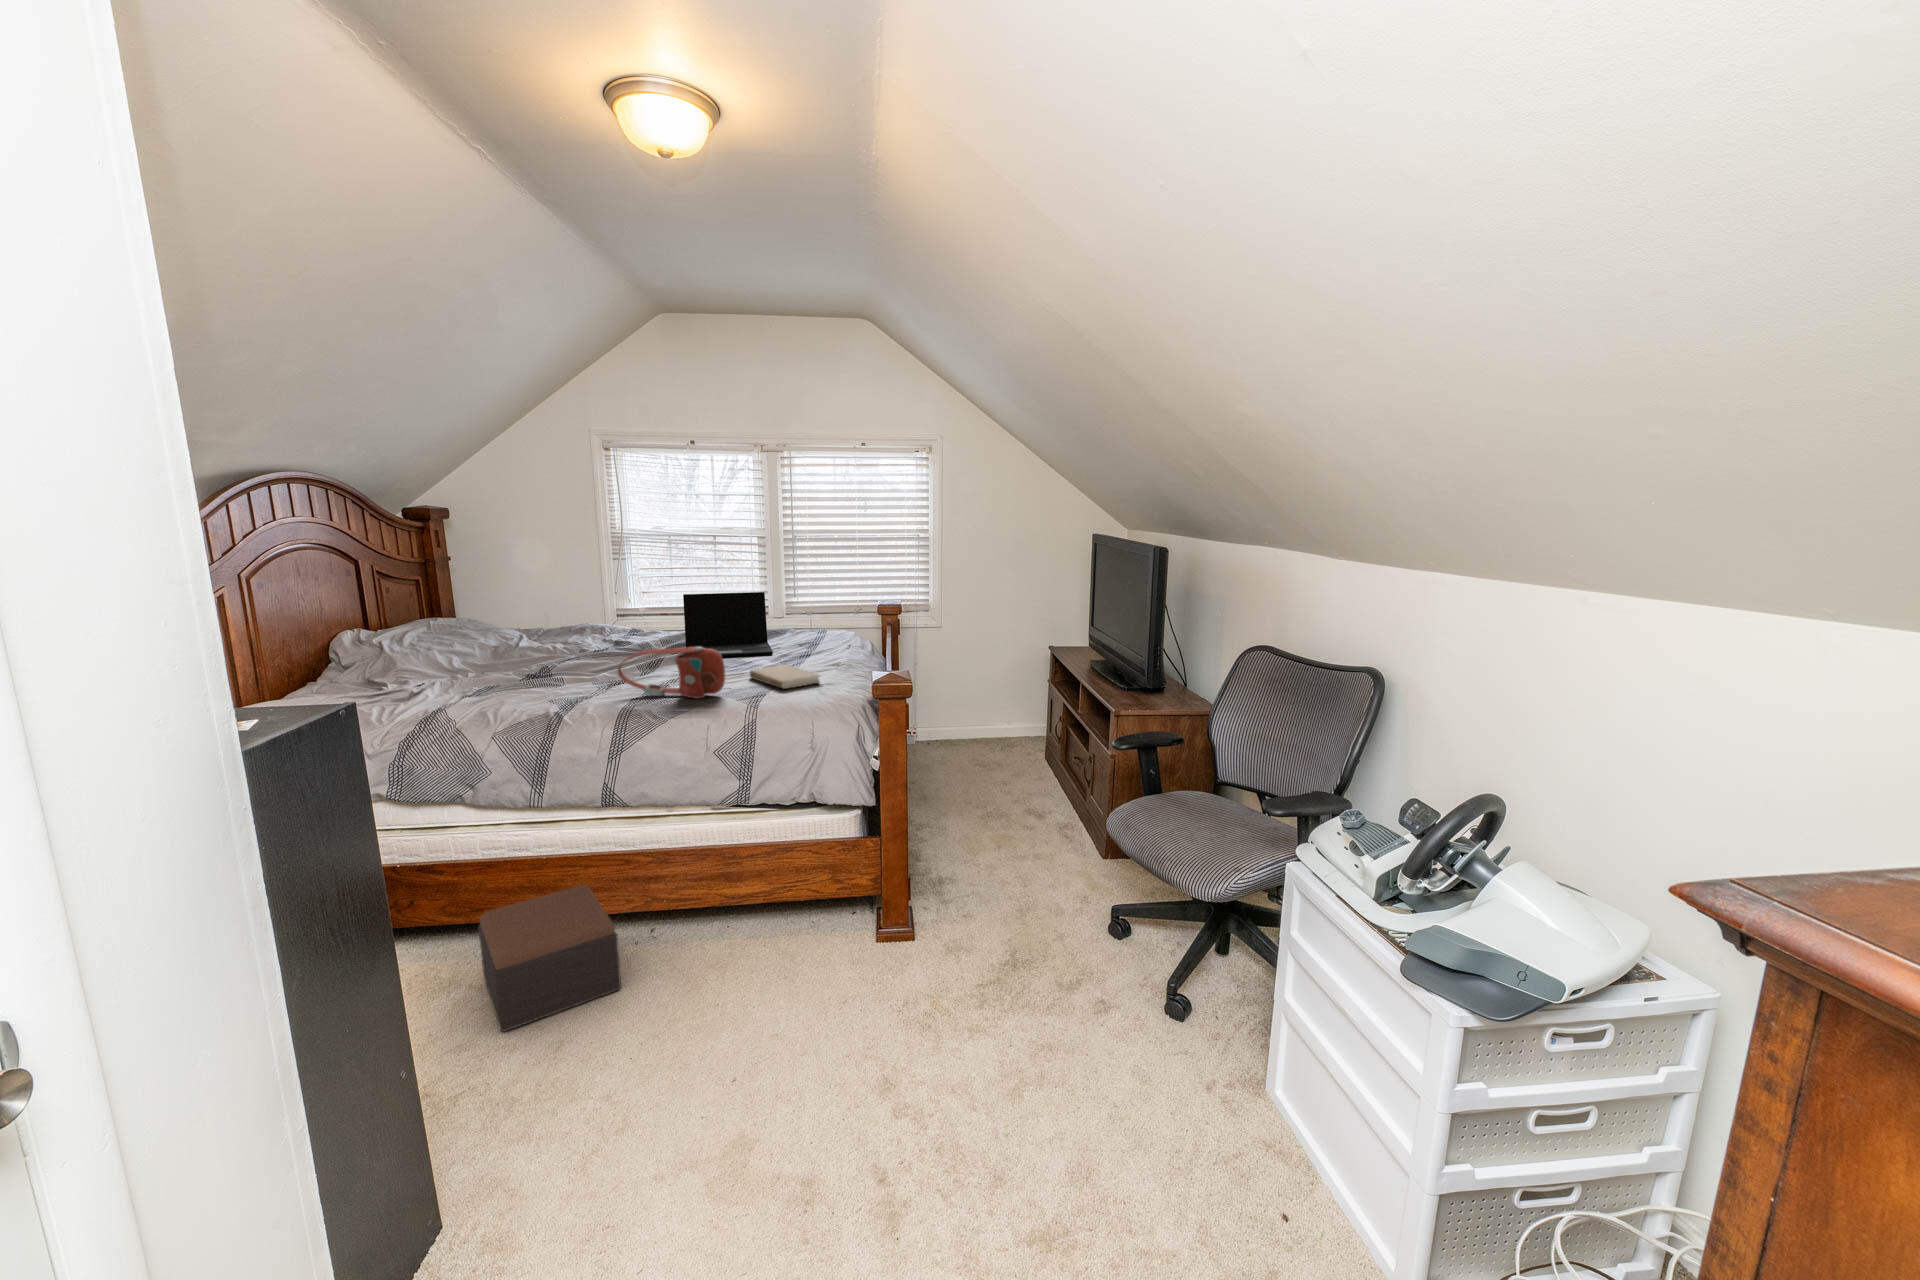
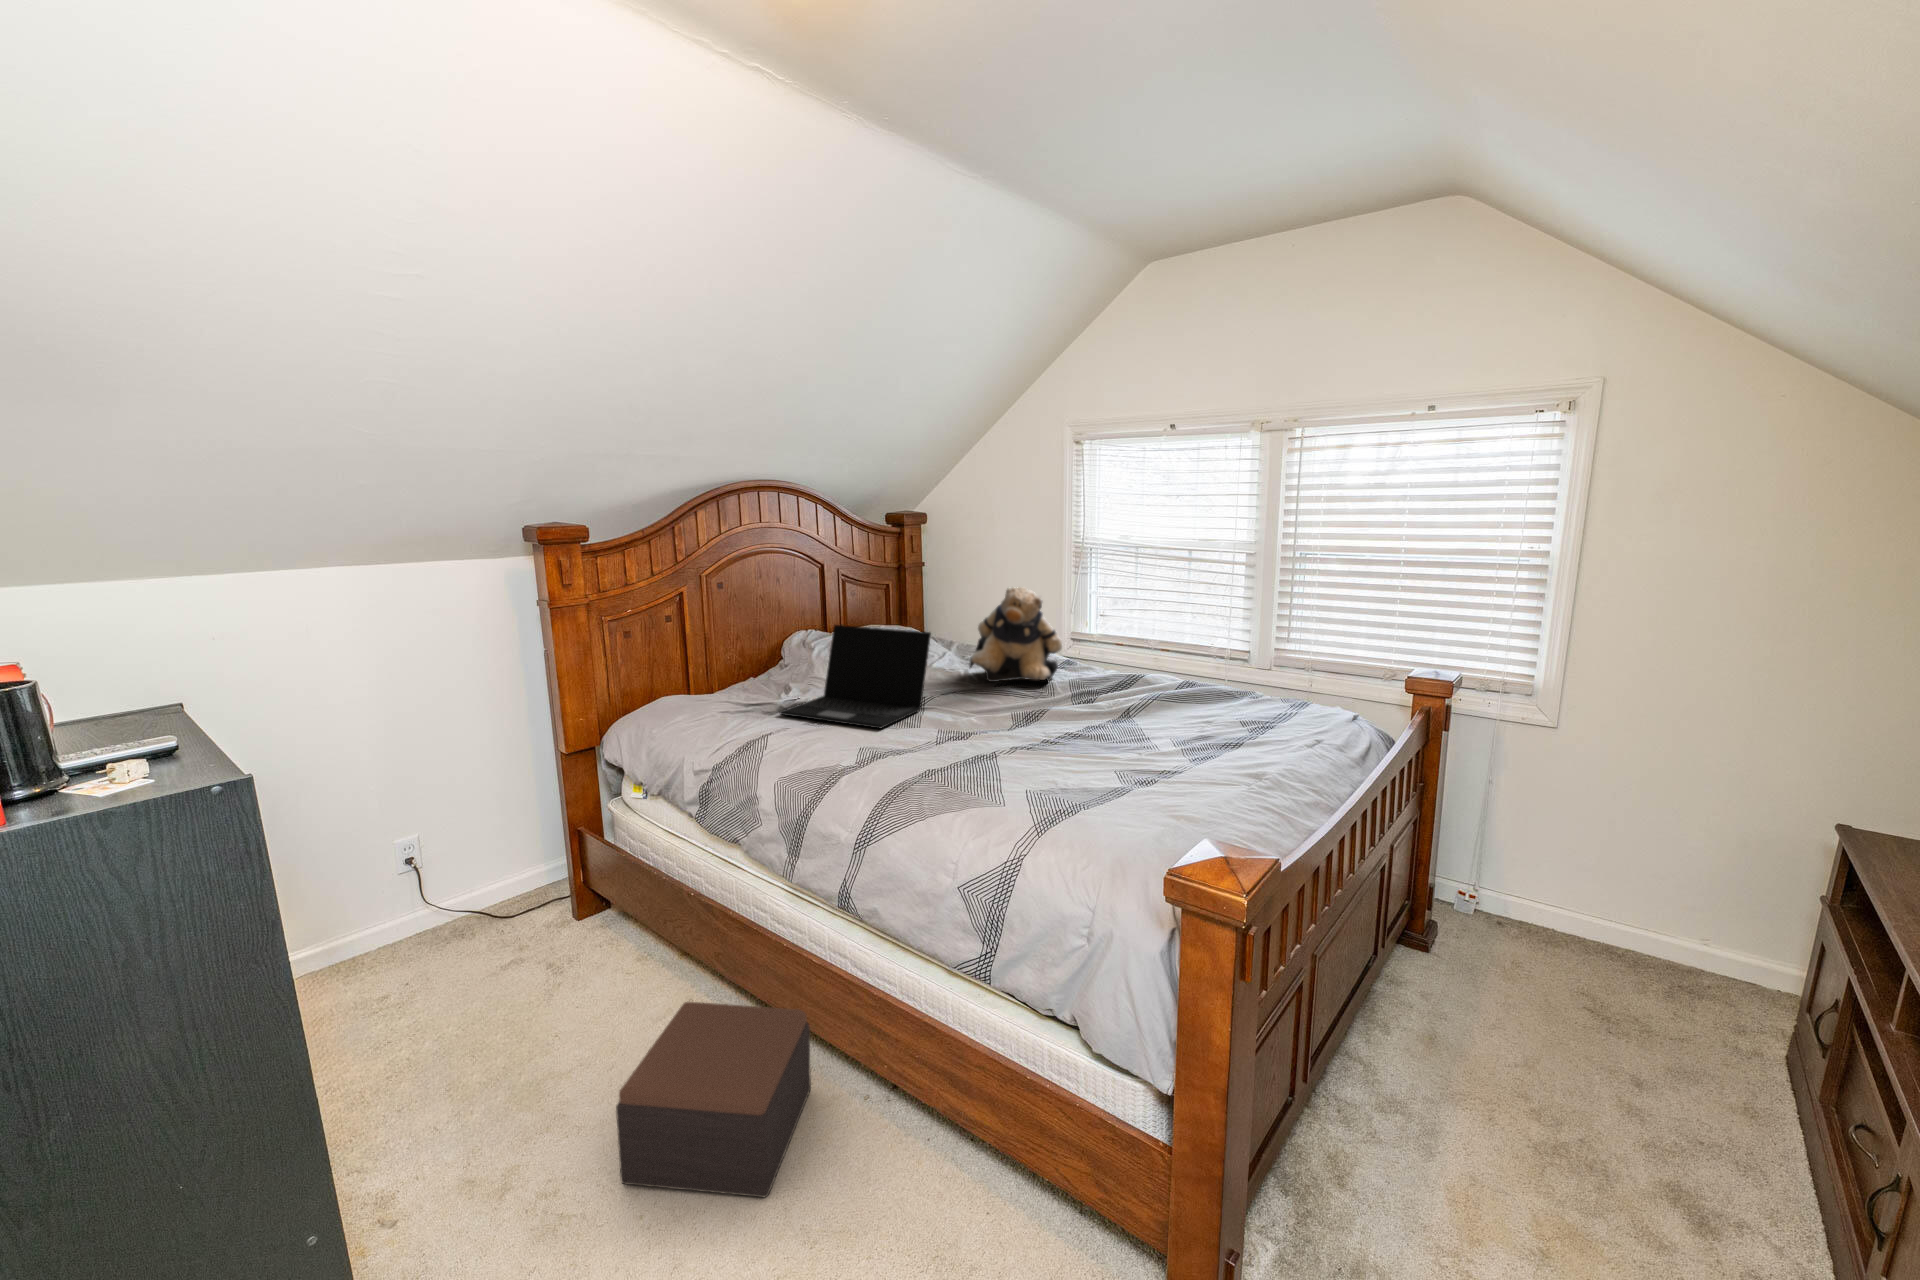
teddy bear: none [570,569,649,648] -> present [970,587,1062,682]
laptop: present [683,592,773,657] -> present [779,625,931,728]
handbag: present [618,647,725,699] -> none [908,703,1033,789]
book: present [750,665,820,689] -> none [1101,755,1195,803]

